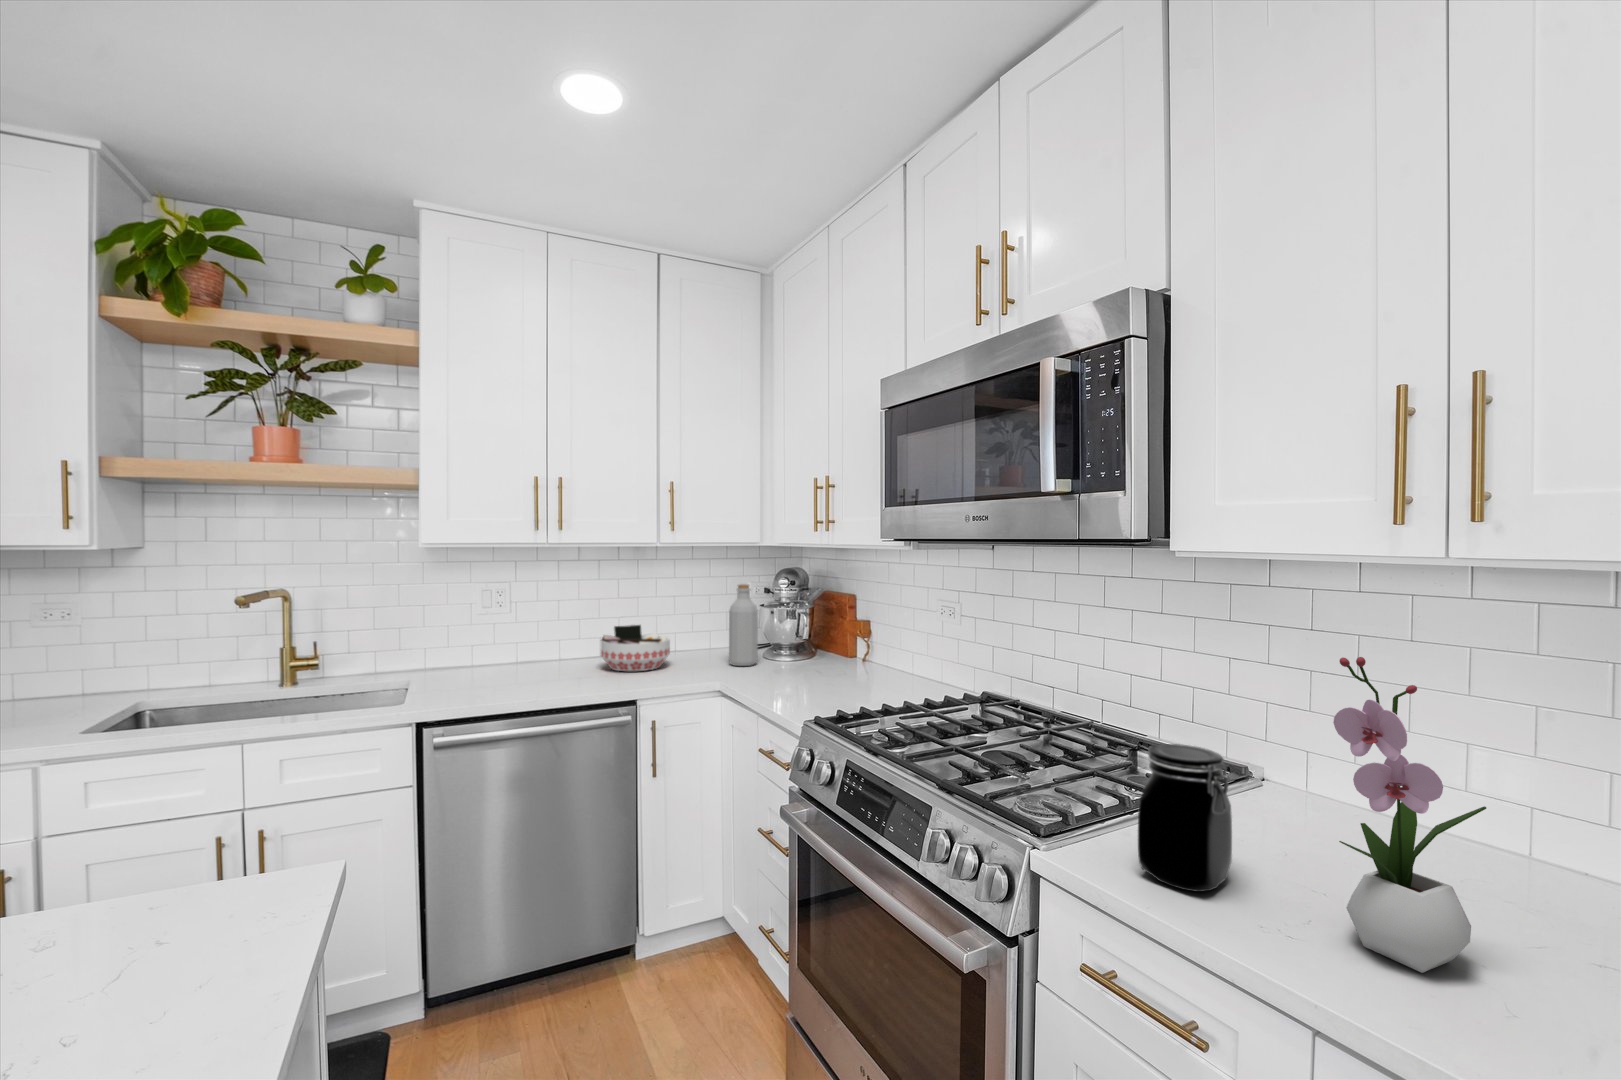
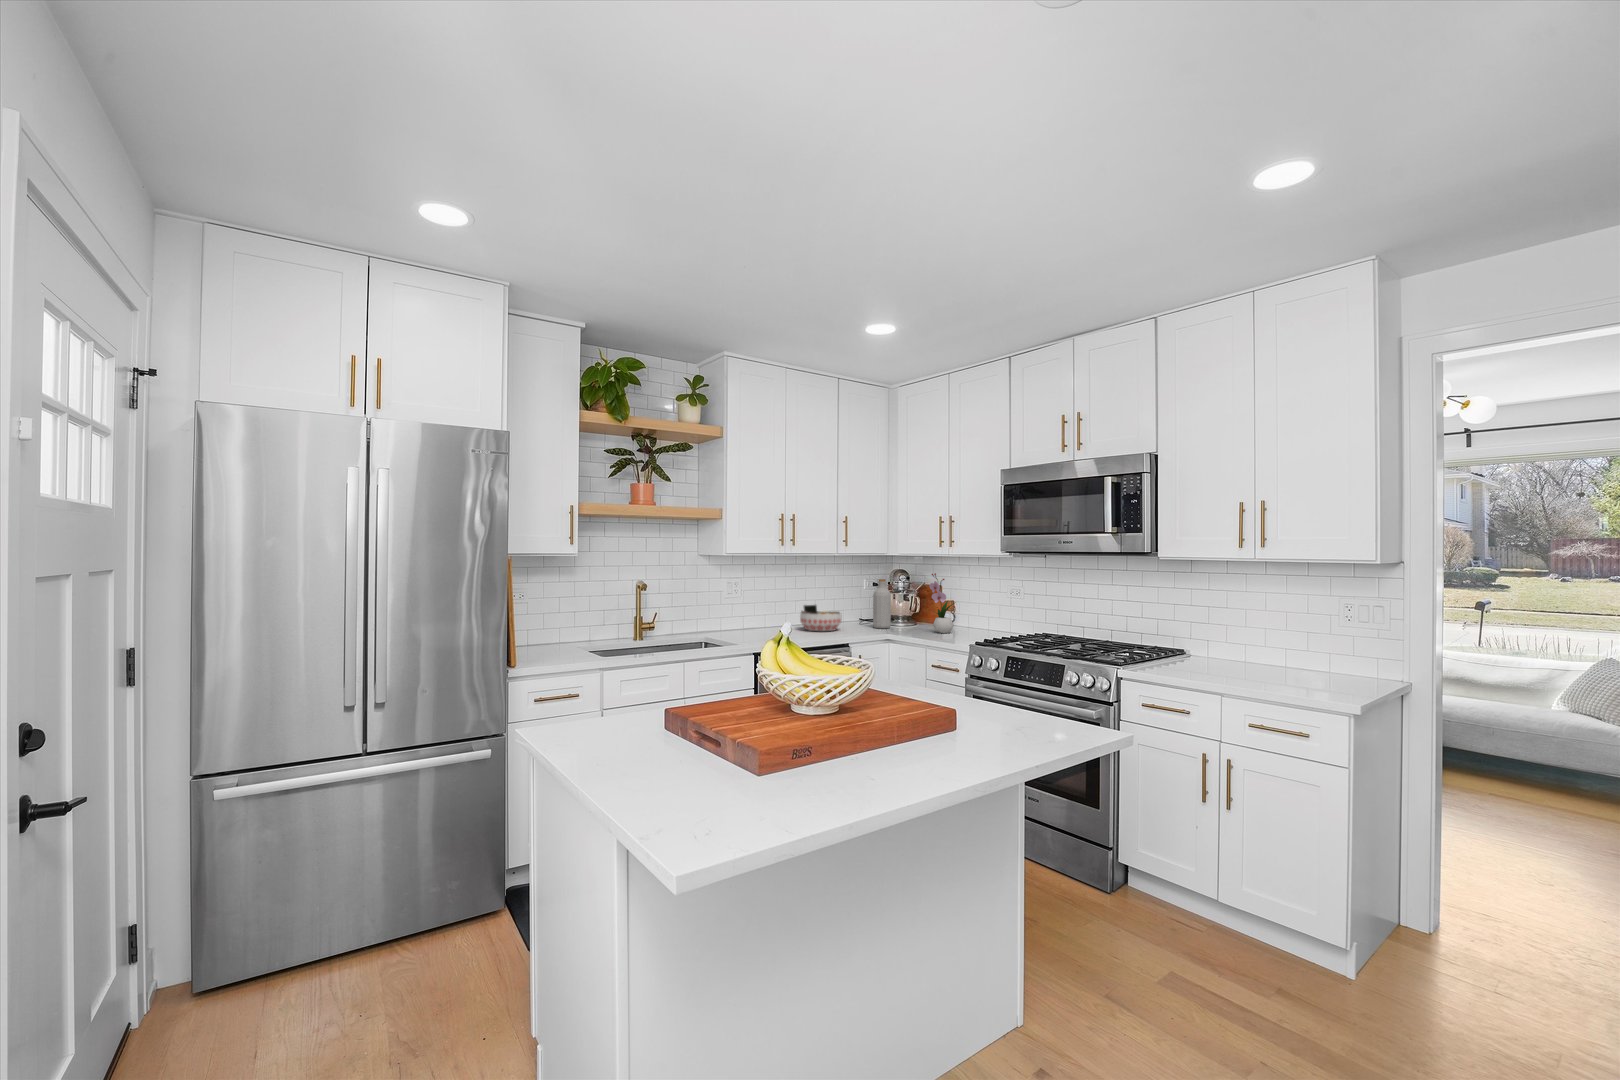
flower arrangement: present [1333,657,1486,973] -> present [929,573,956,633]
jar: present [1138,744,1232,892] -> none [1160,626,1191,672]

